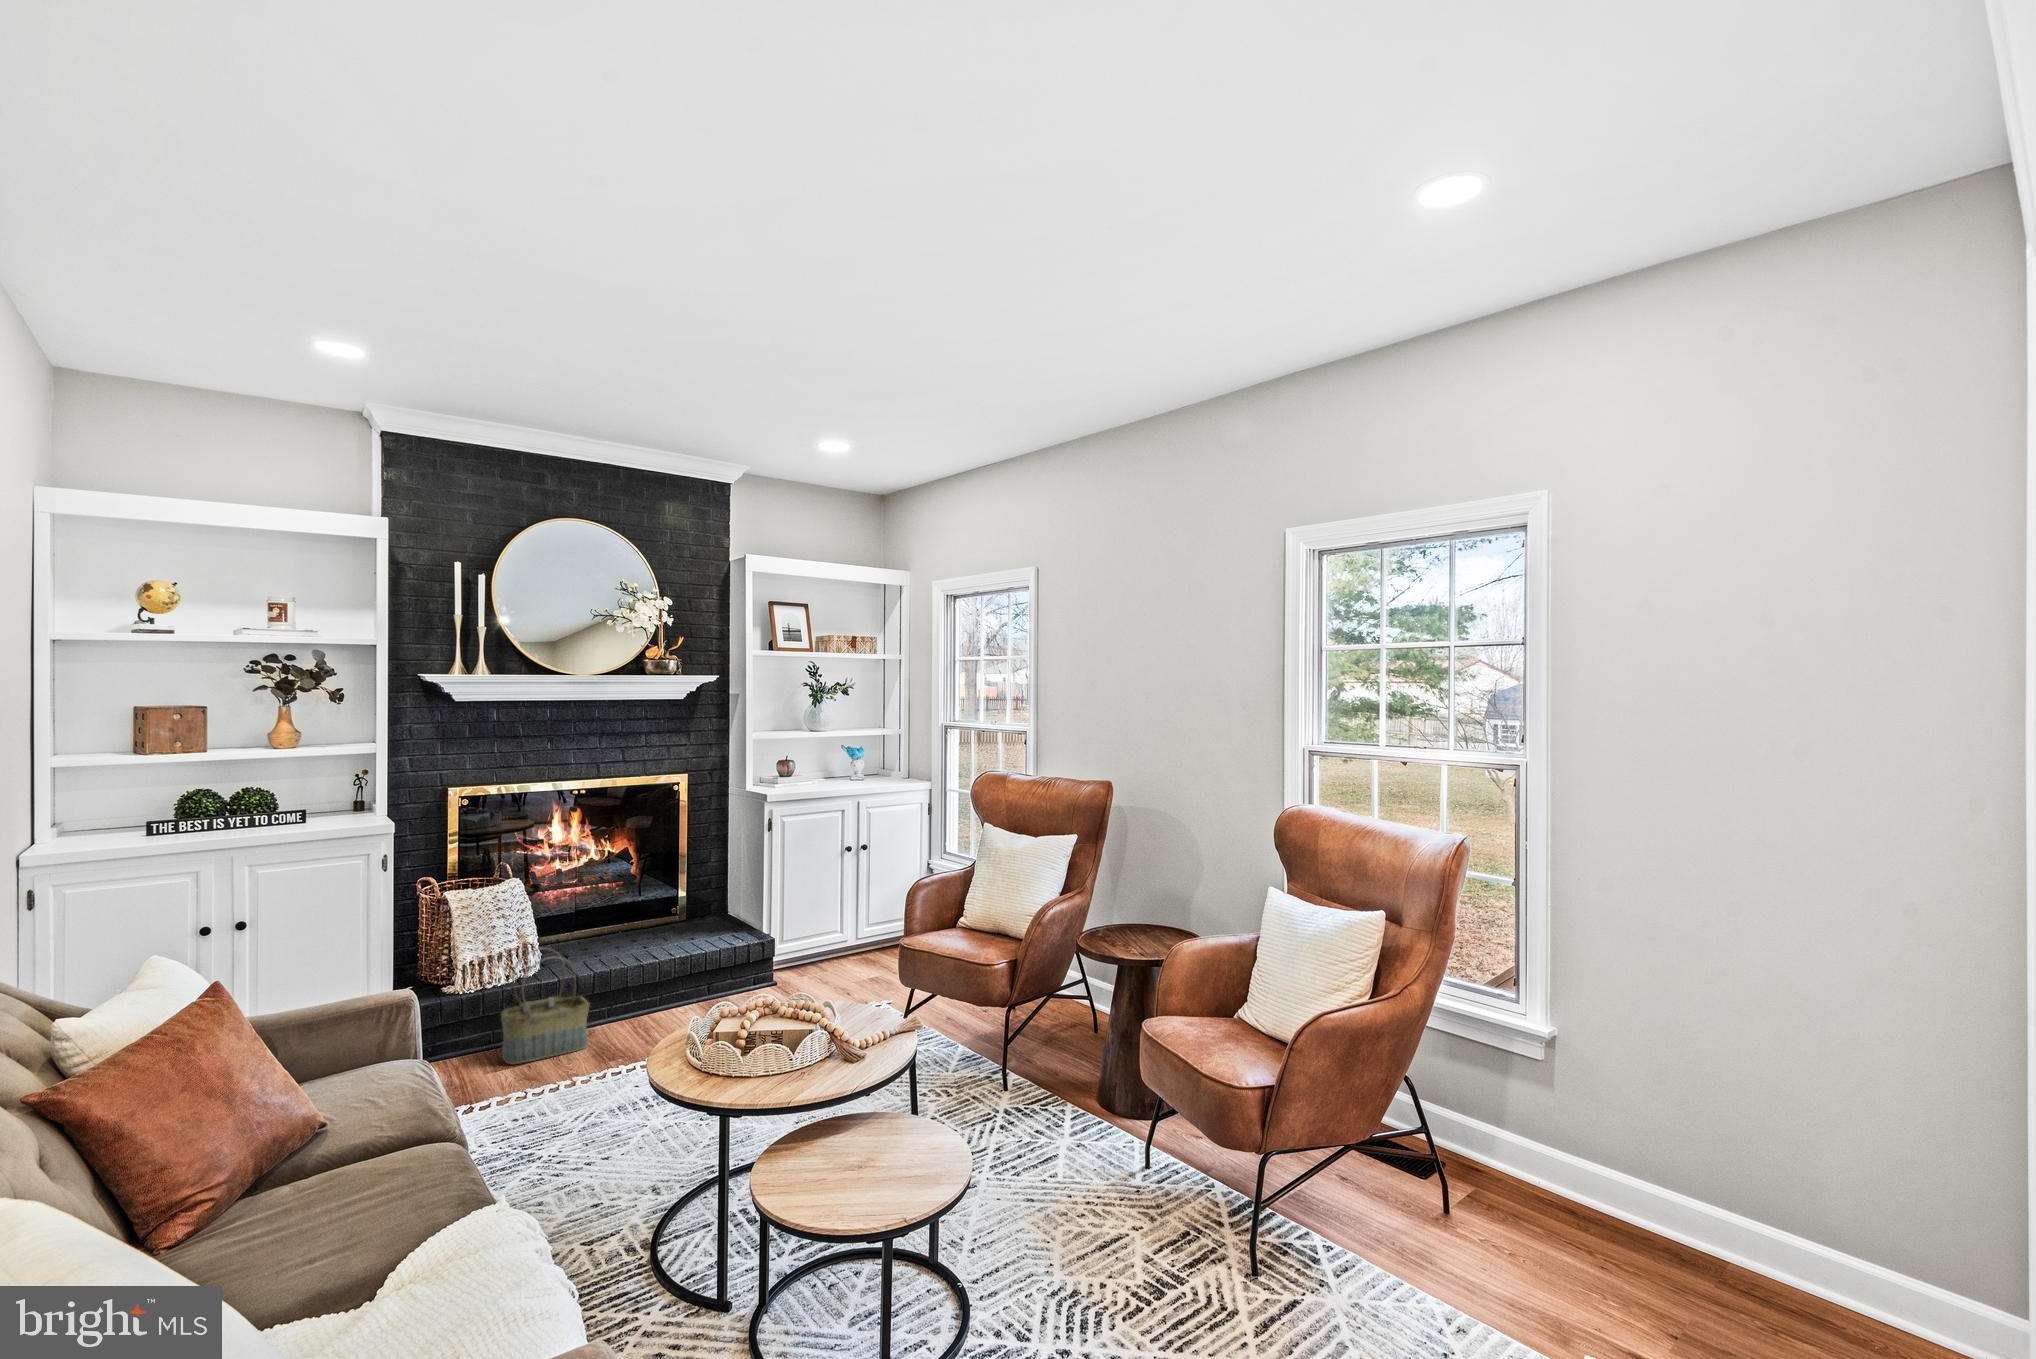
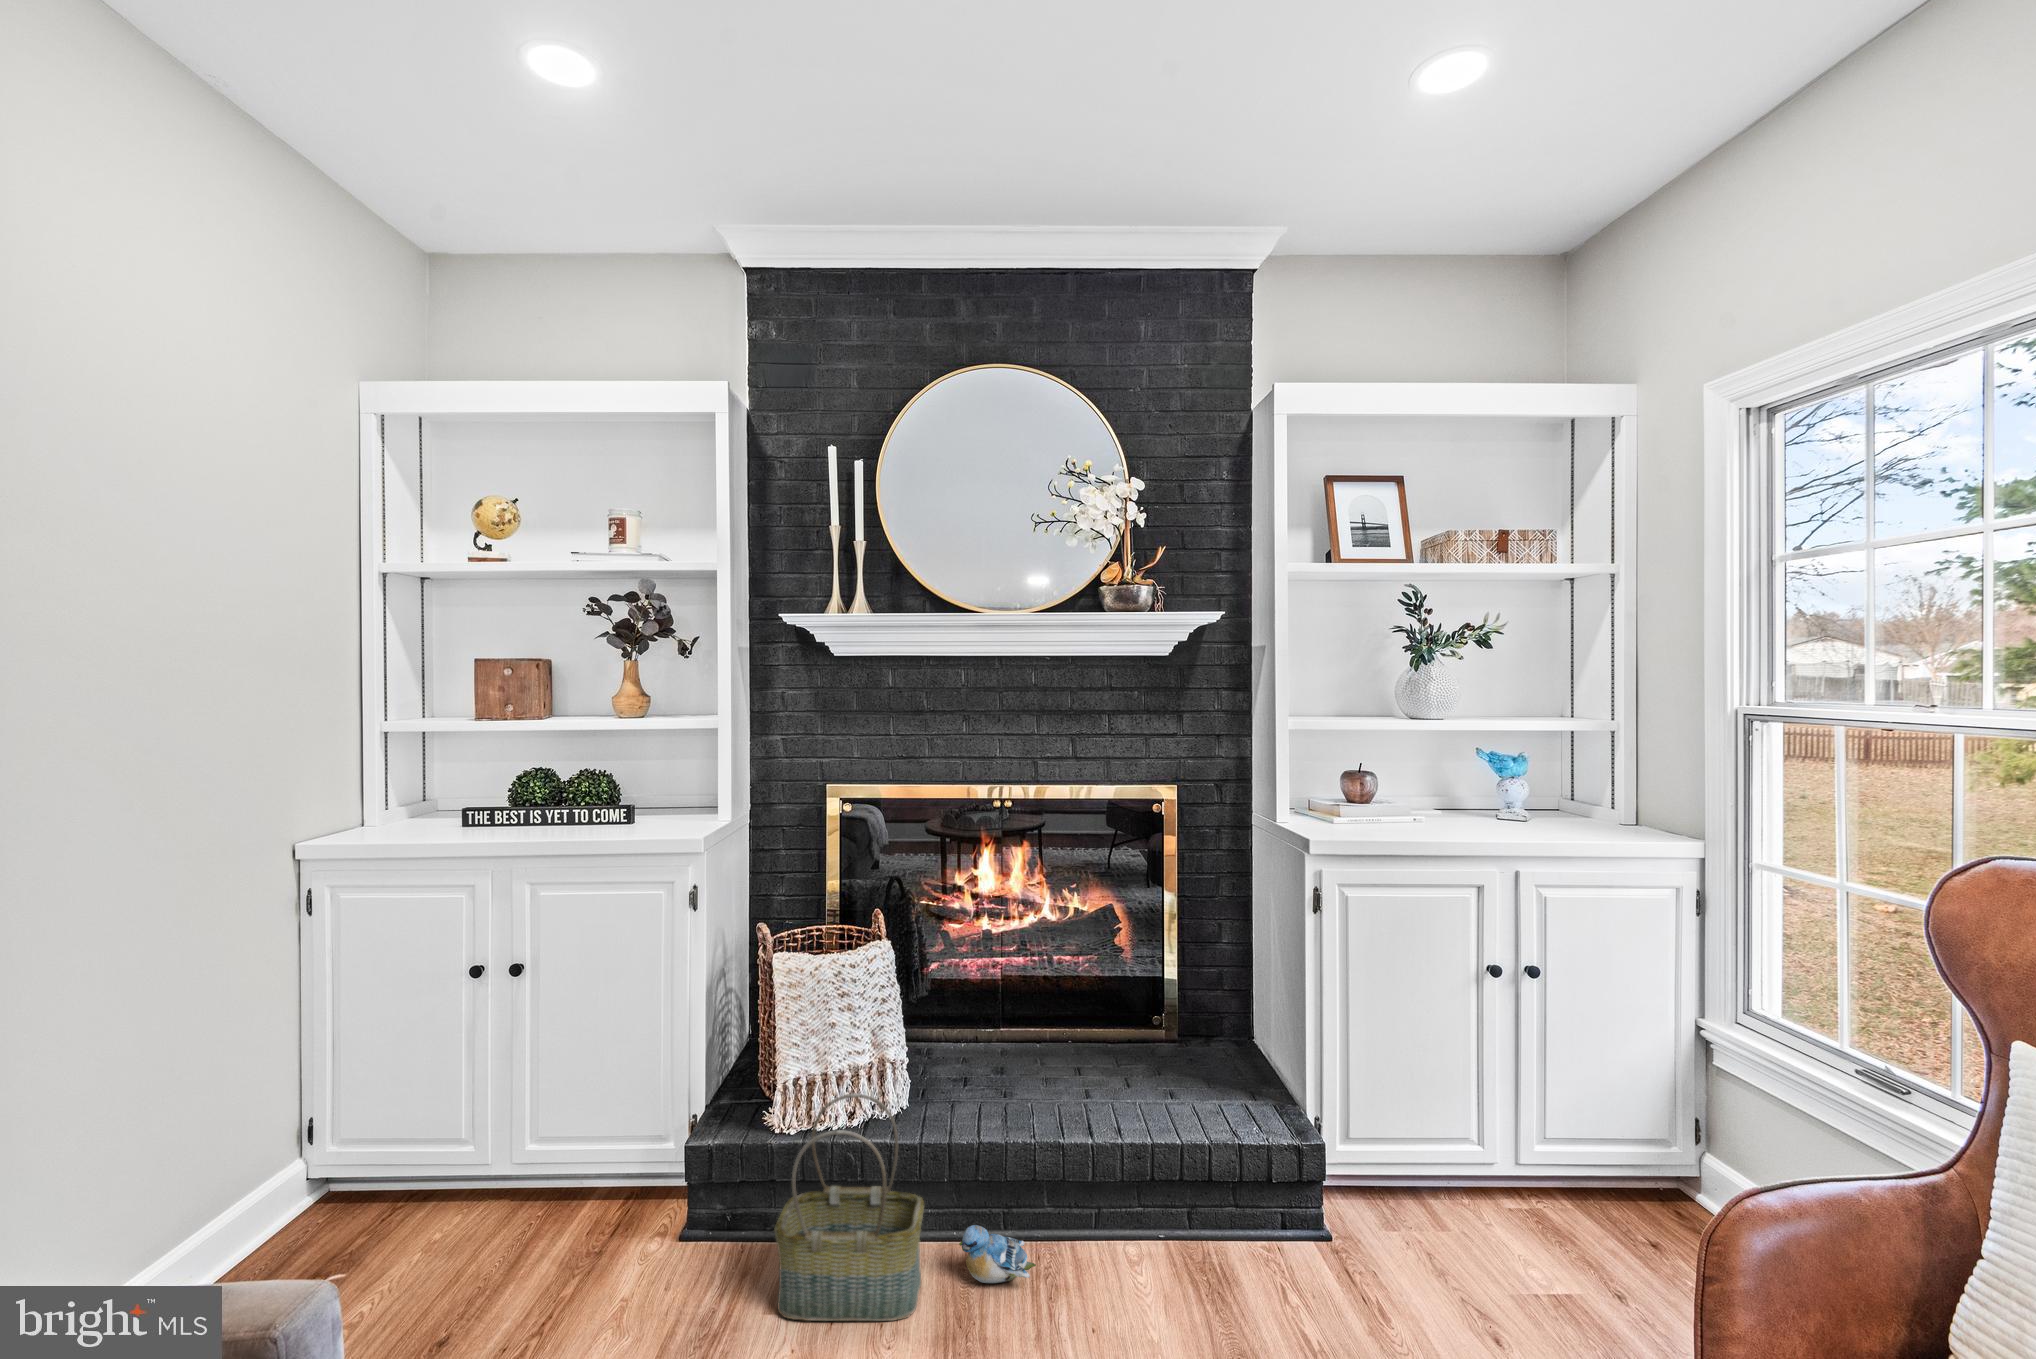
plush toy: none [603,1003,644,1031] -> present [959,1225,1036,1283]

